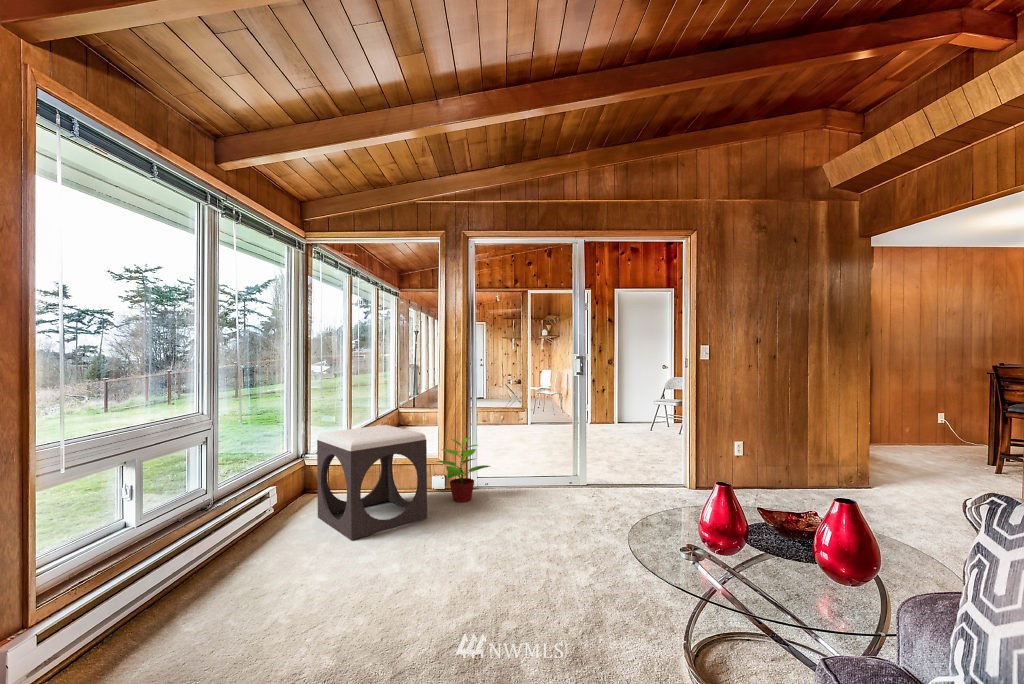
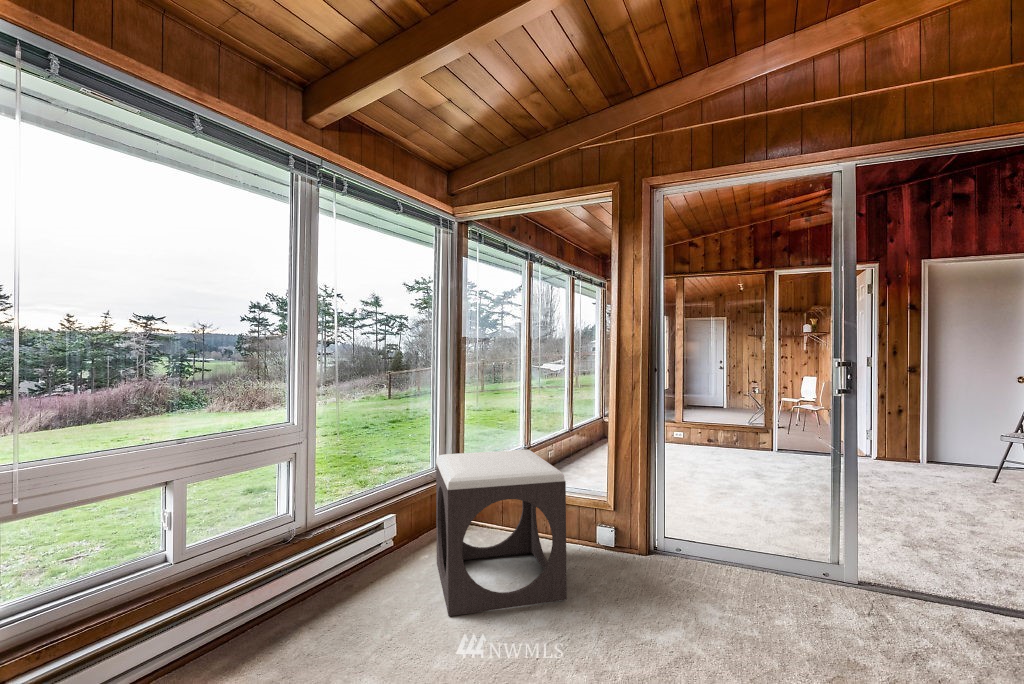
potted plant: present [437,437,490,502] -> none [597,475,679,577]

